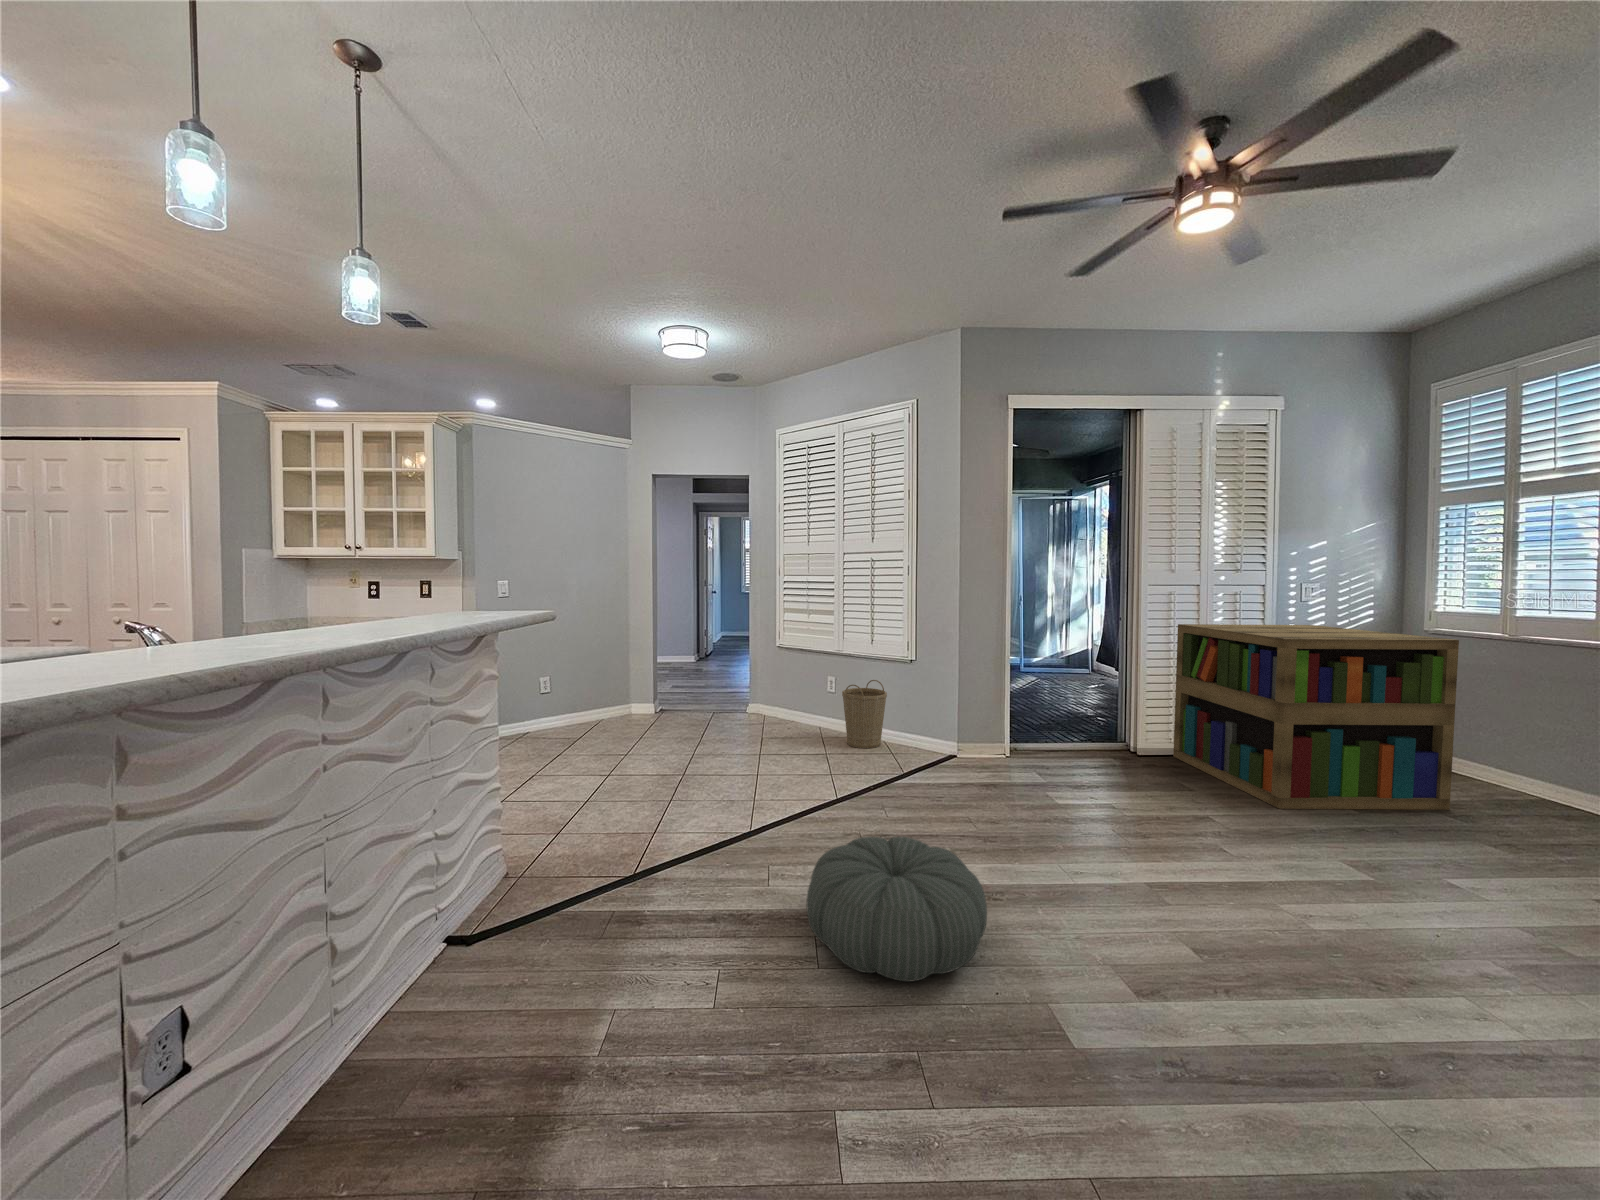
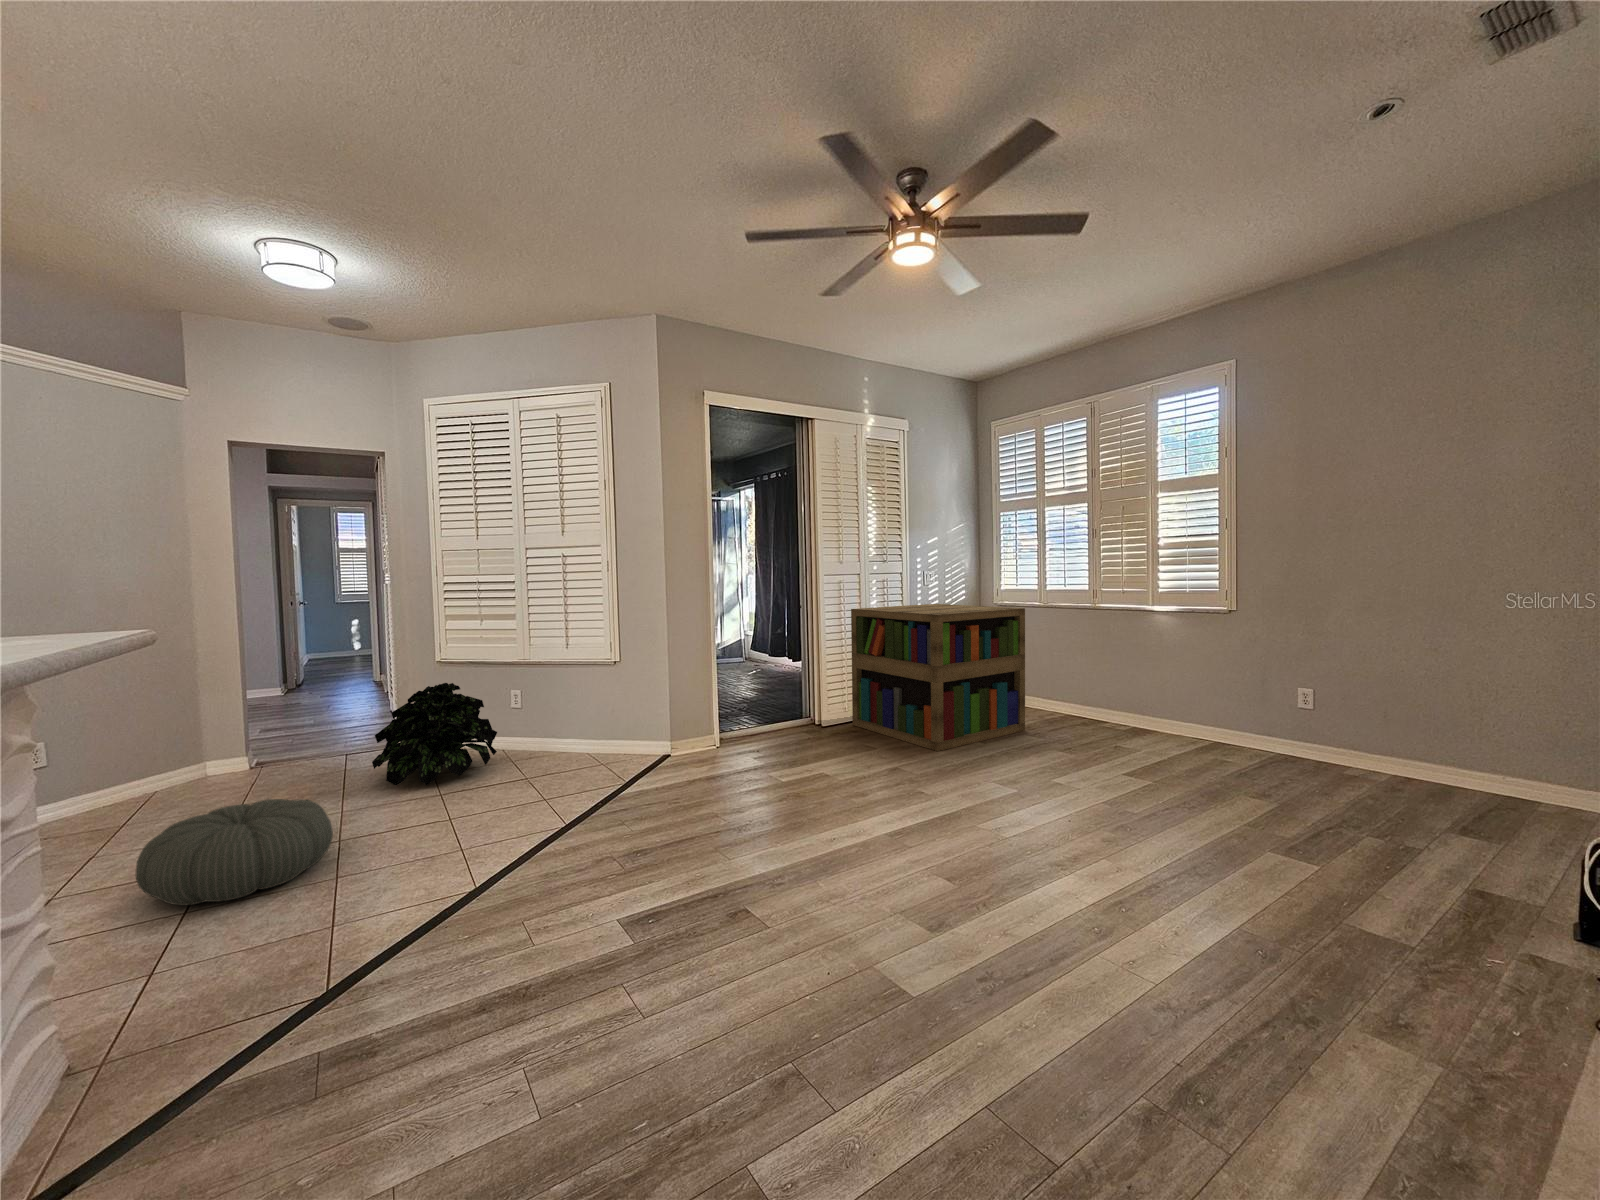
potted plant: none [728,661,816,739] -> present [372,683,497,786]
basket: present [842,680,887,748] -> none [538,691,592,771]
pouf: present [806,837,987,982] -> present [136,799,333,905]

